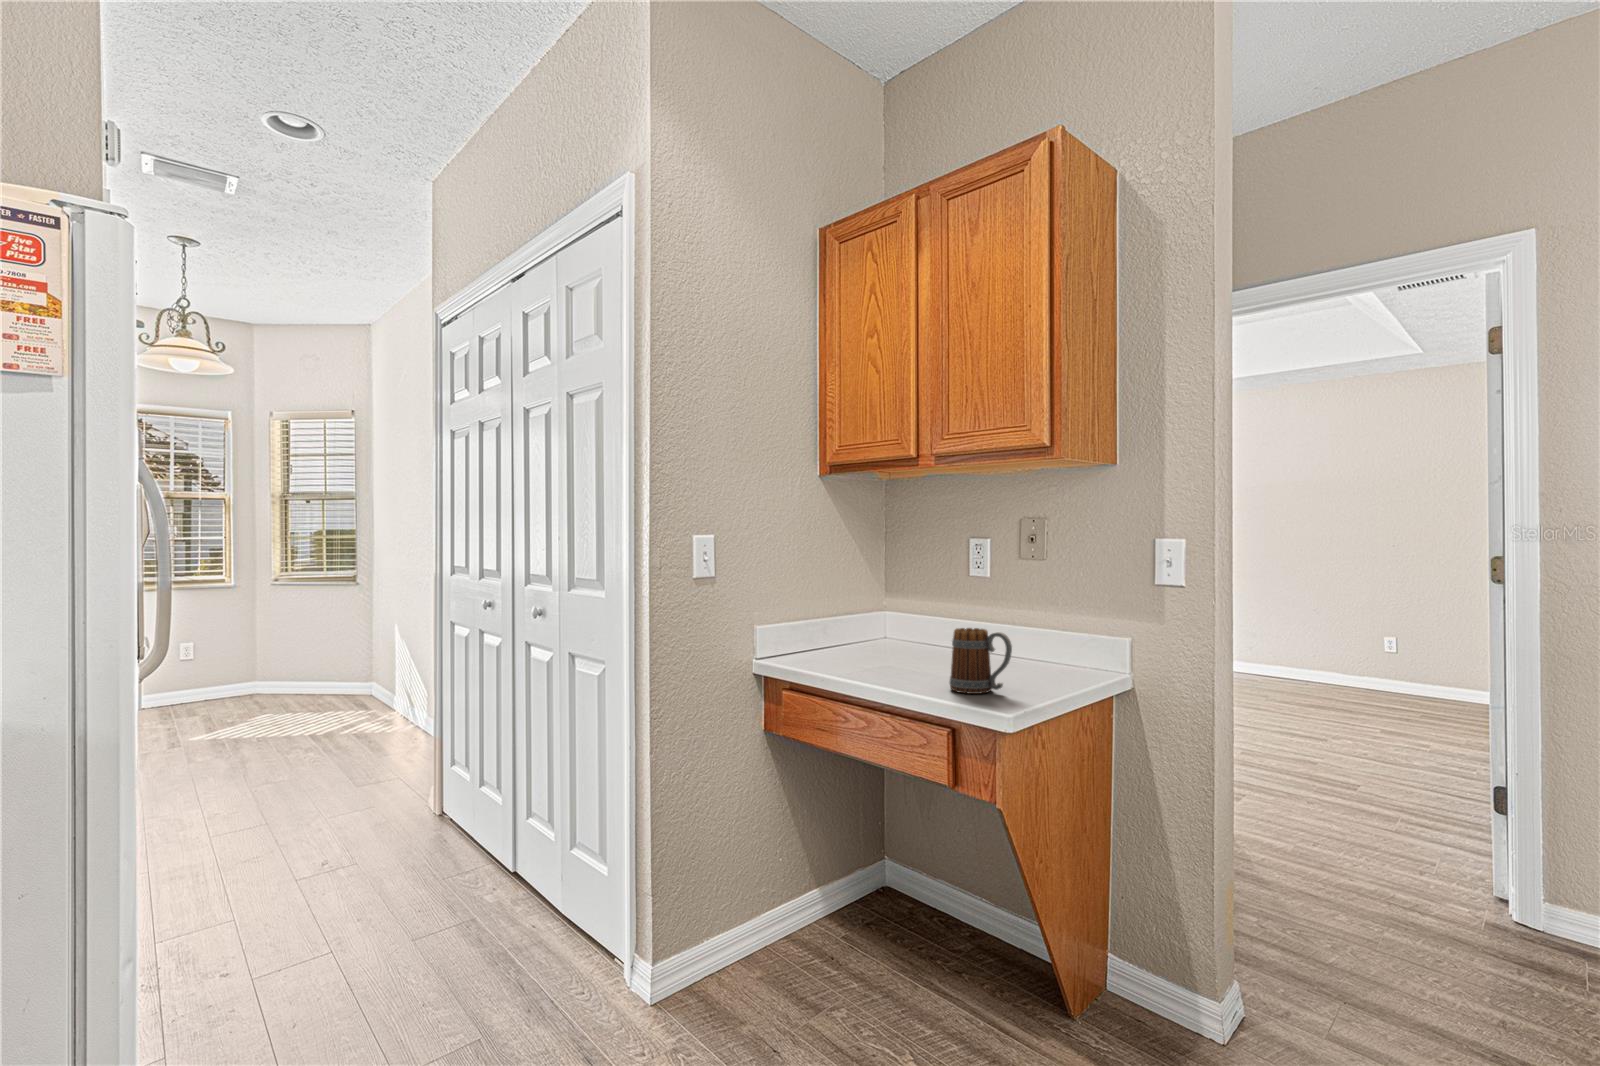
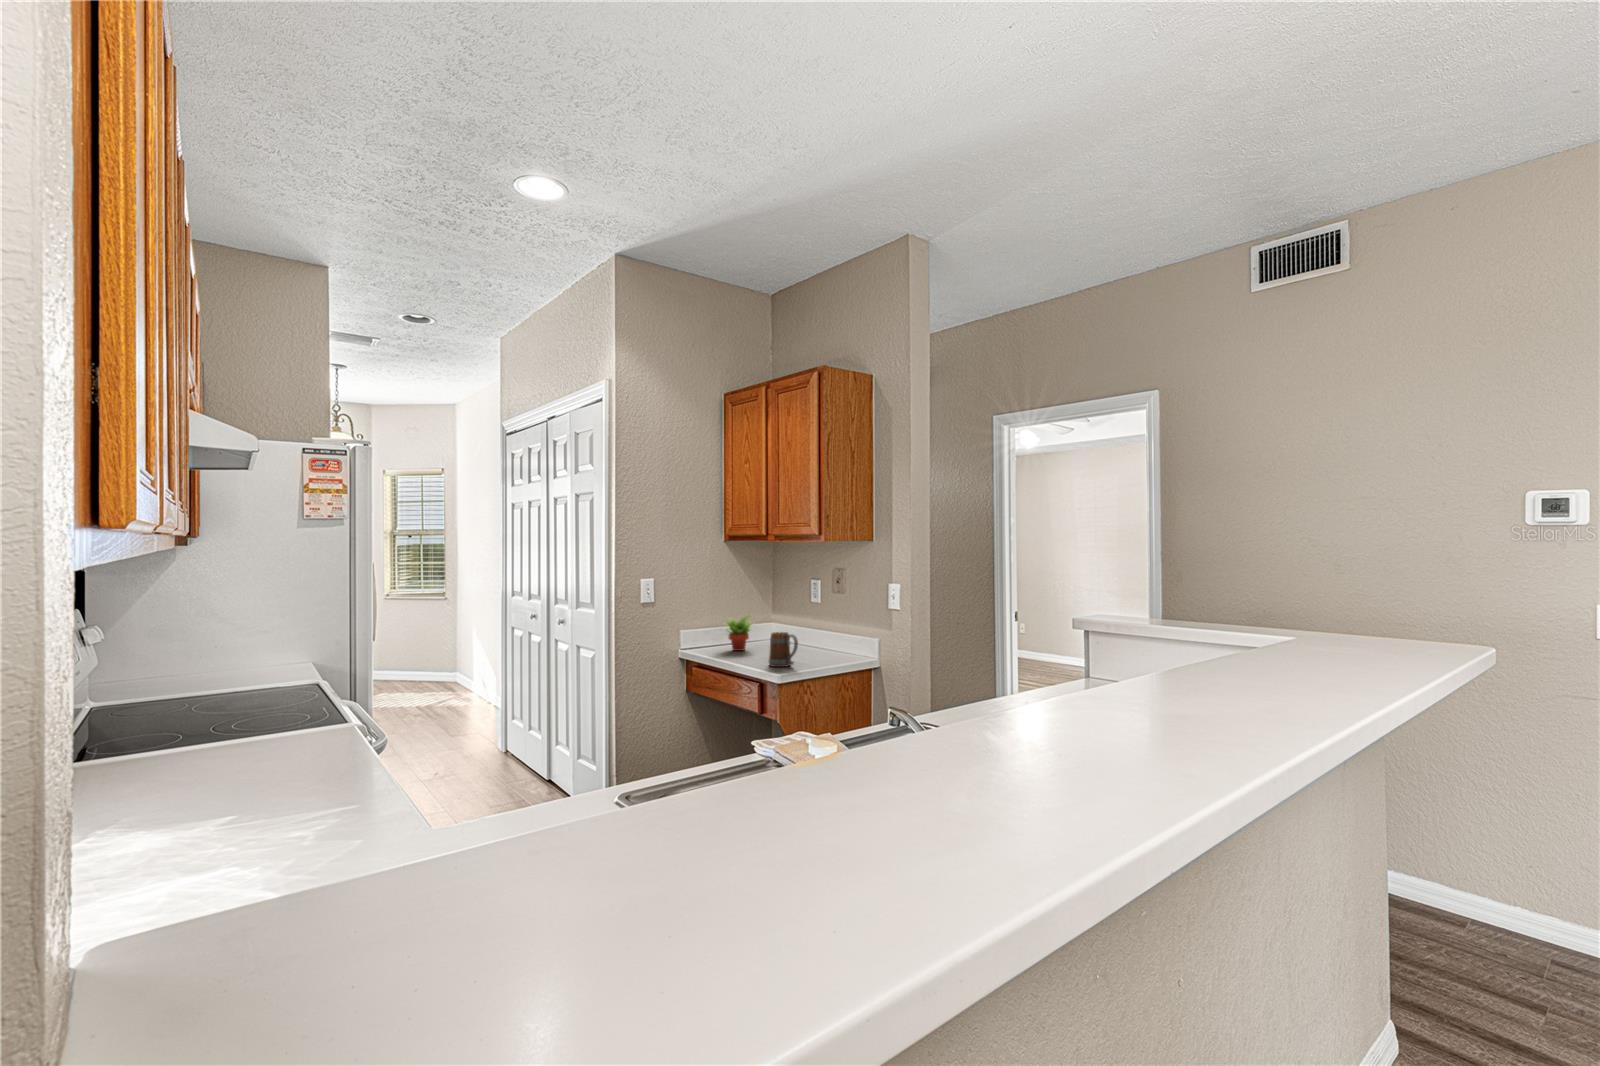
succulent plant: none [824,595,886,660] -> present [725,614,752,651]

